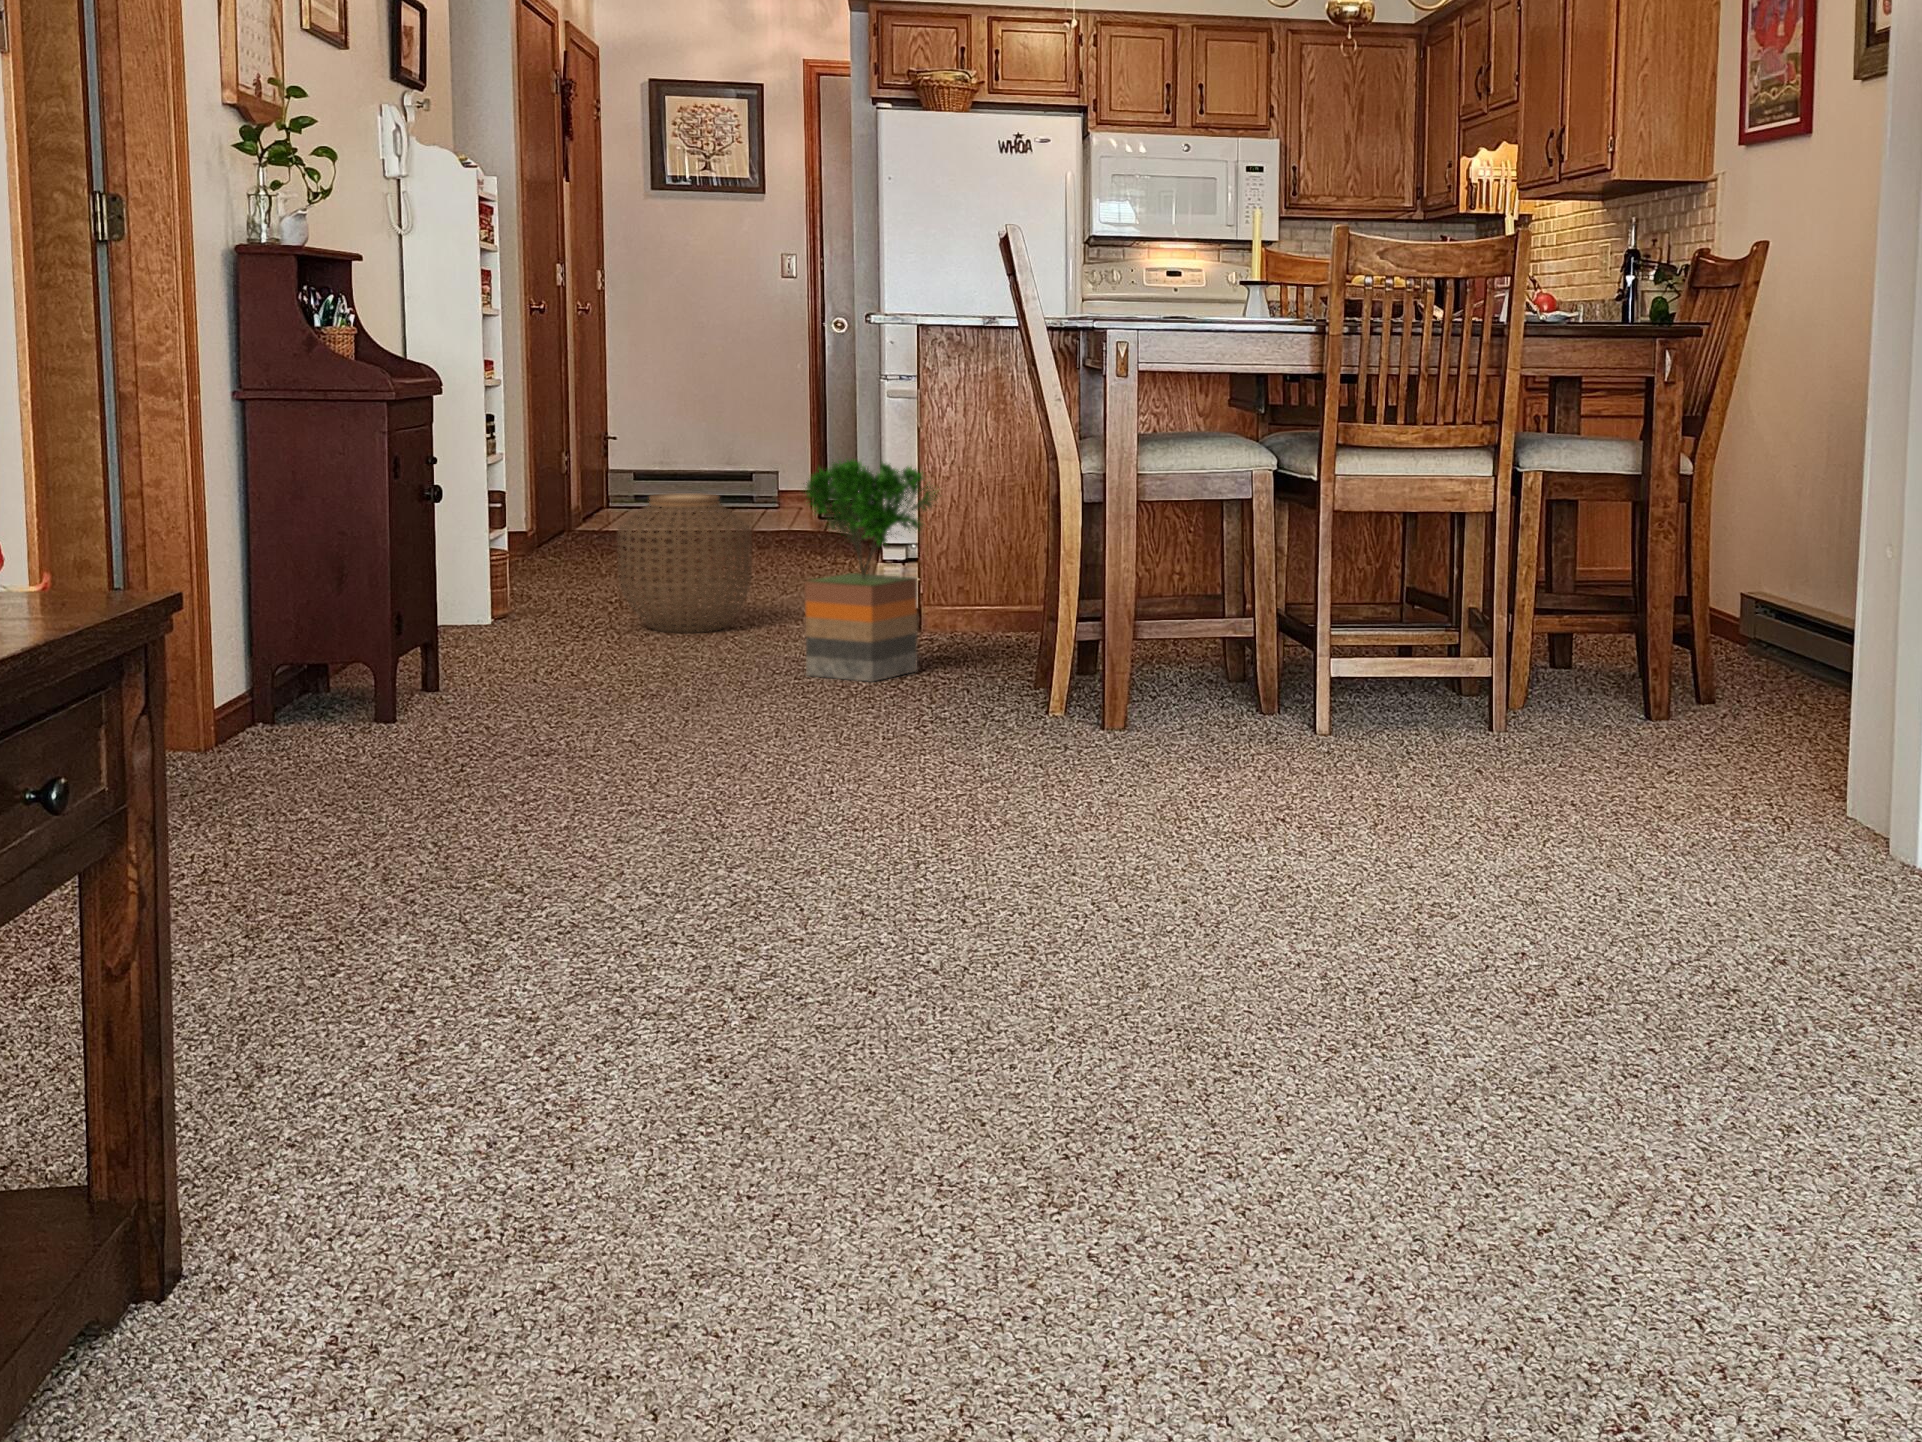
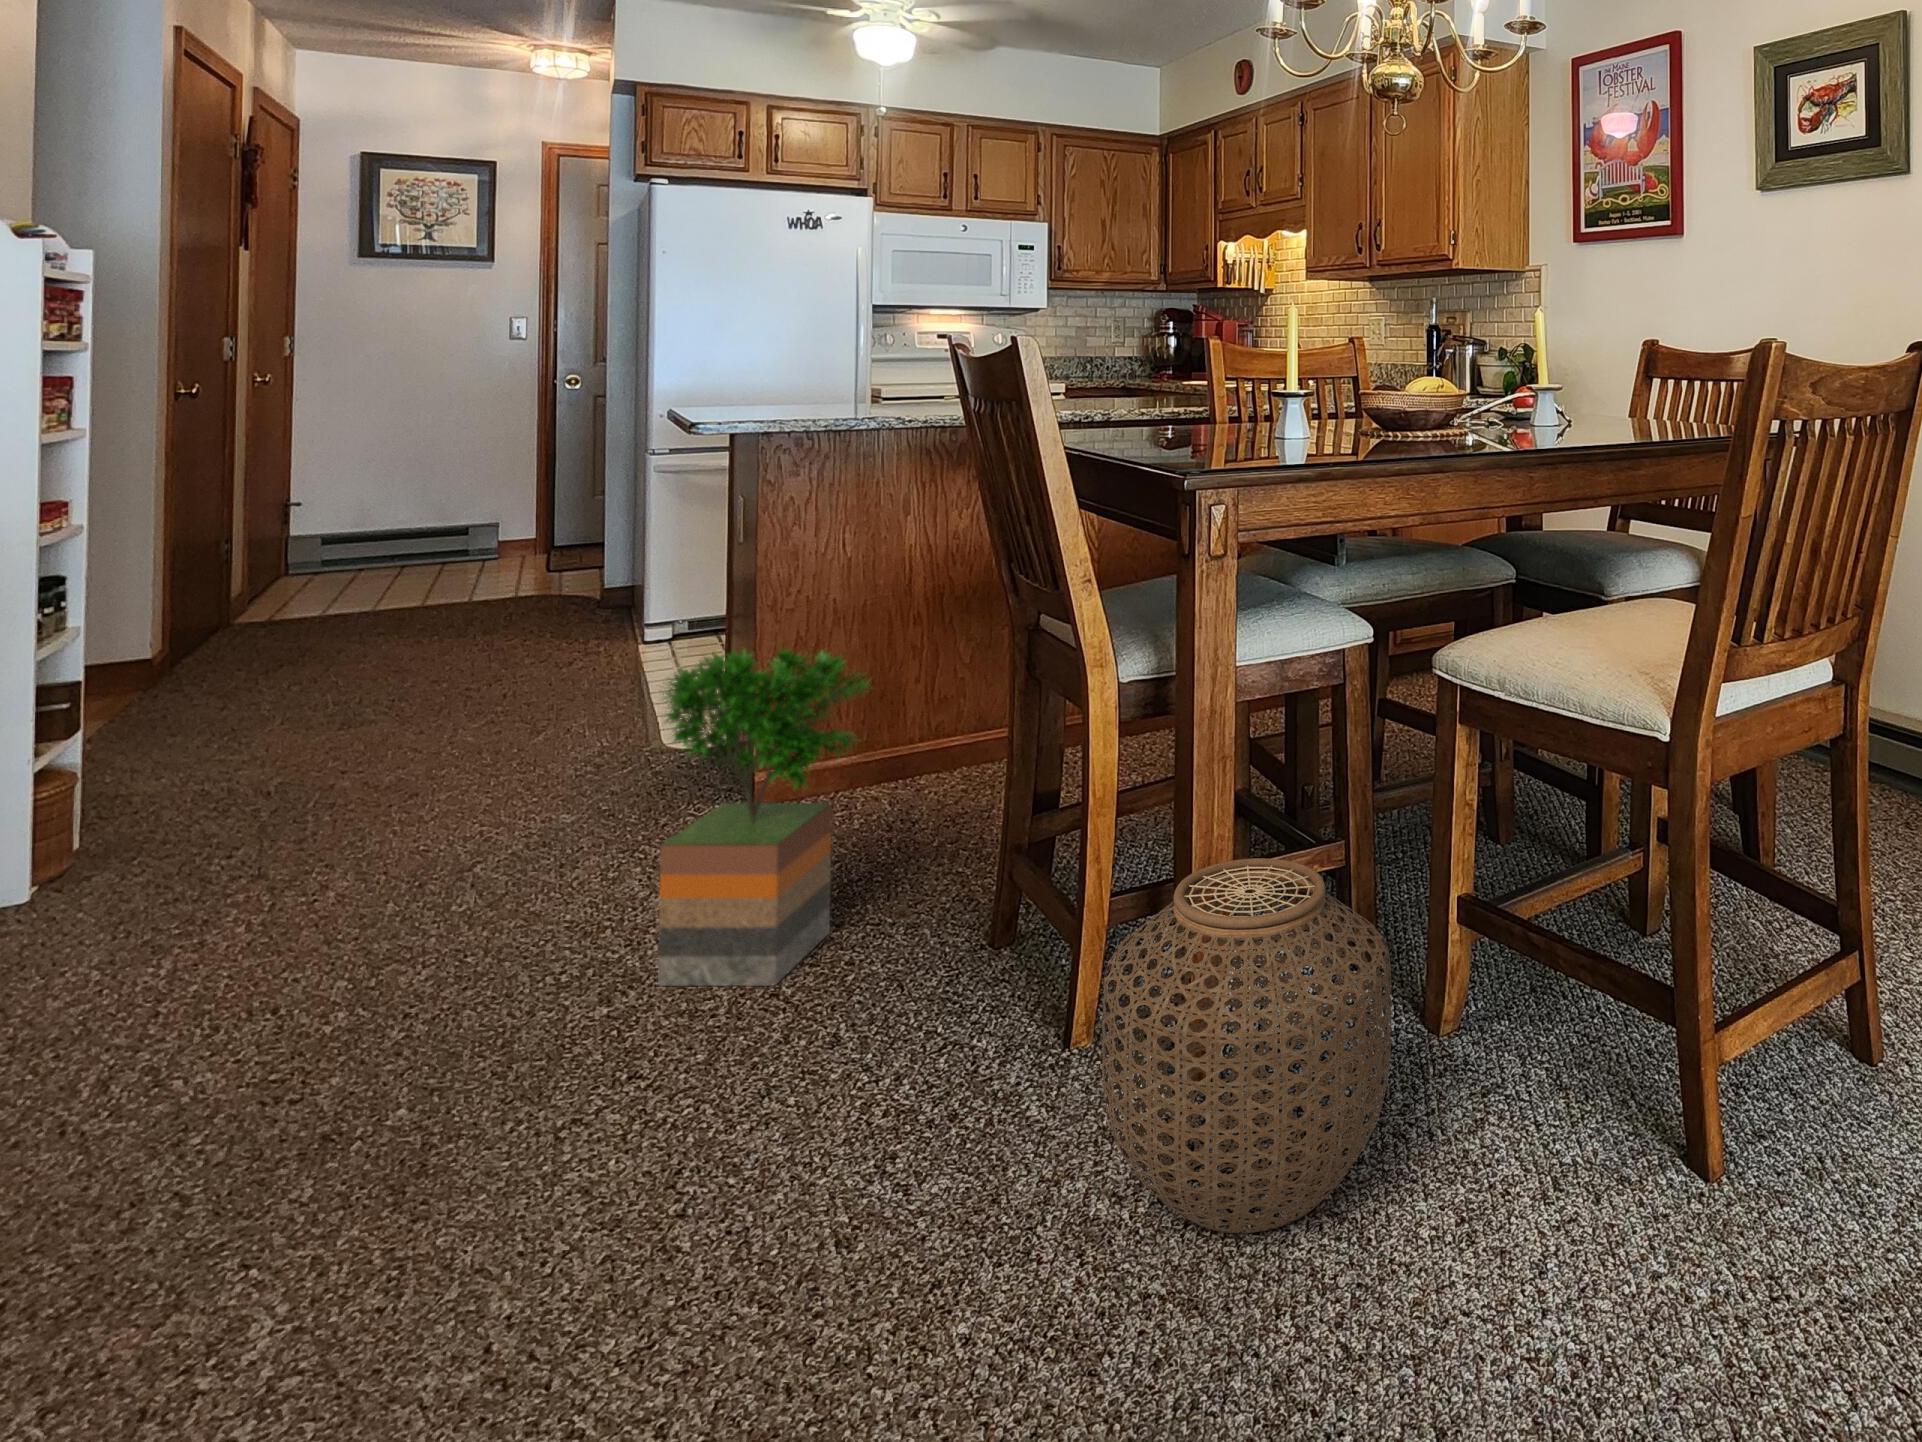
woven basket: present [618,493,752,633] -> present [1102,858,1391,1233]

